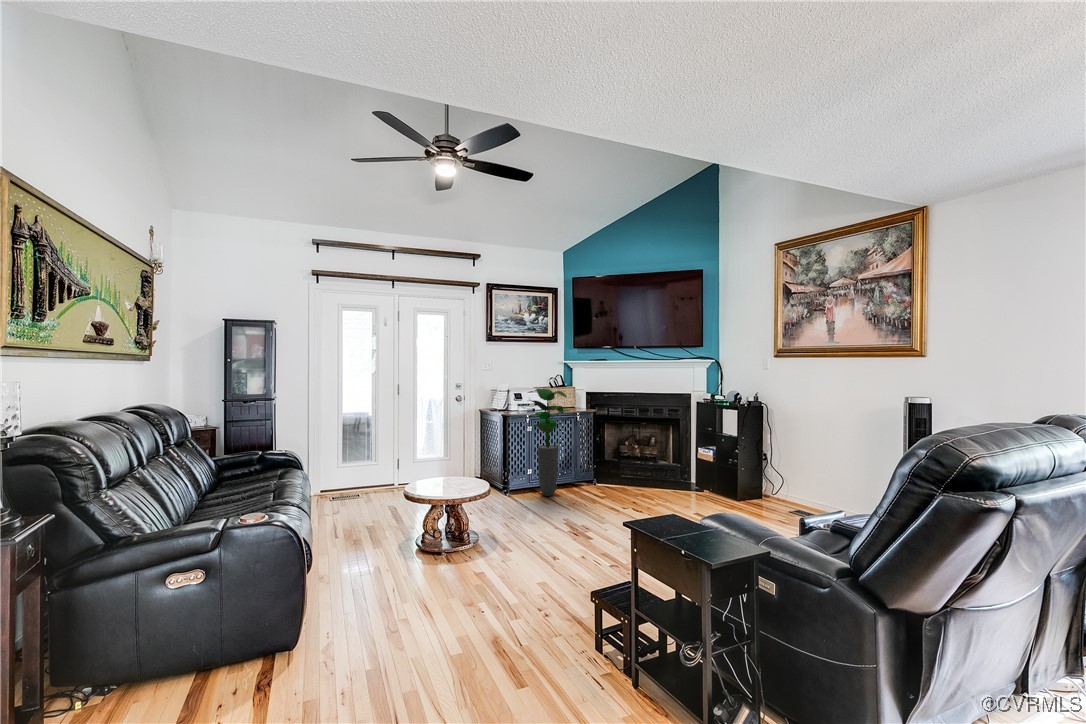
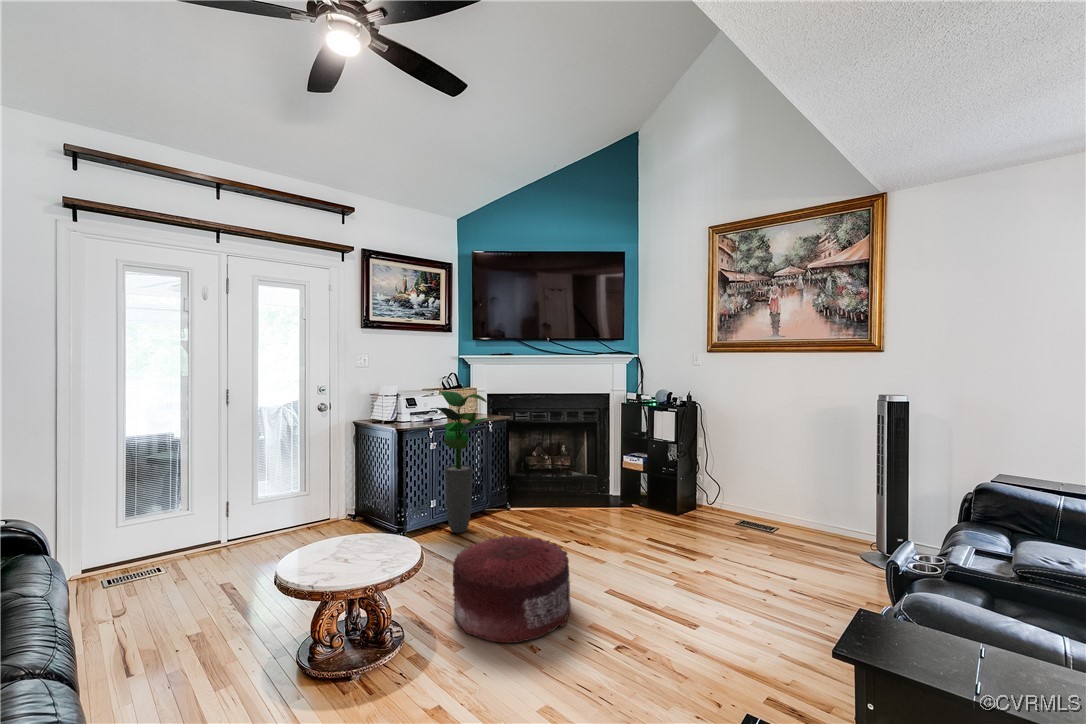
pouf: none [512,491,594,555] -> present [453,535,571,643]

